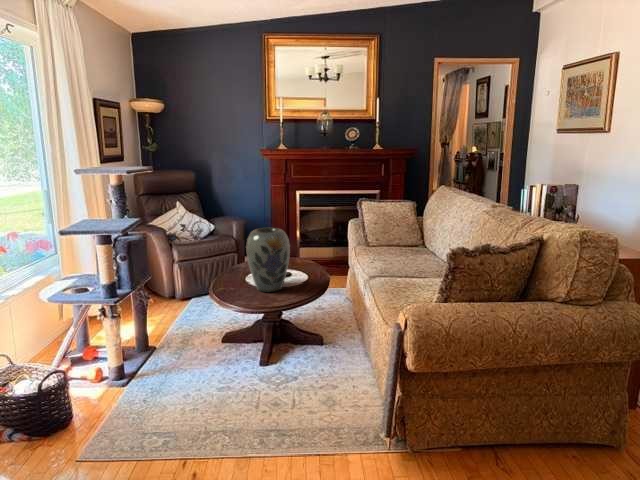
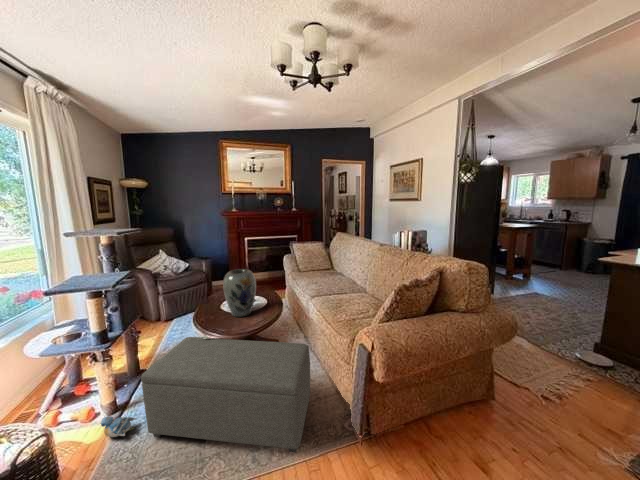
ottoman: none [147,307,347,454] -> present [141,337,310,452]
plush toy: none [108,377,142,401] -> present [101,416,136,437]

